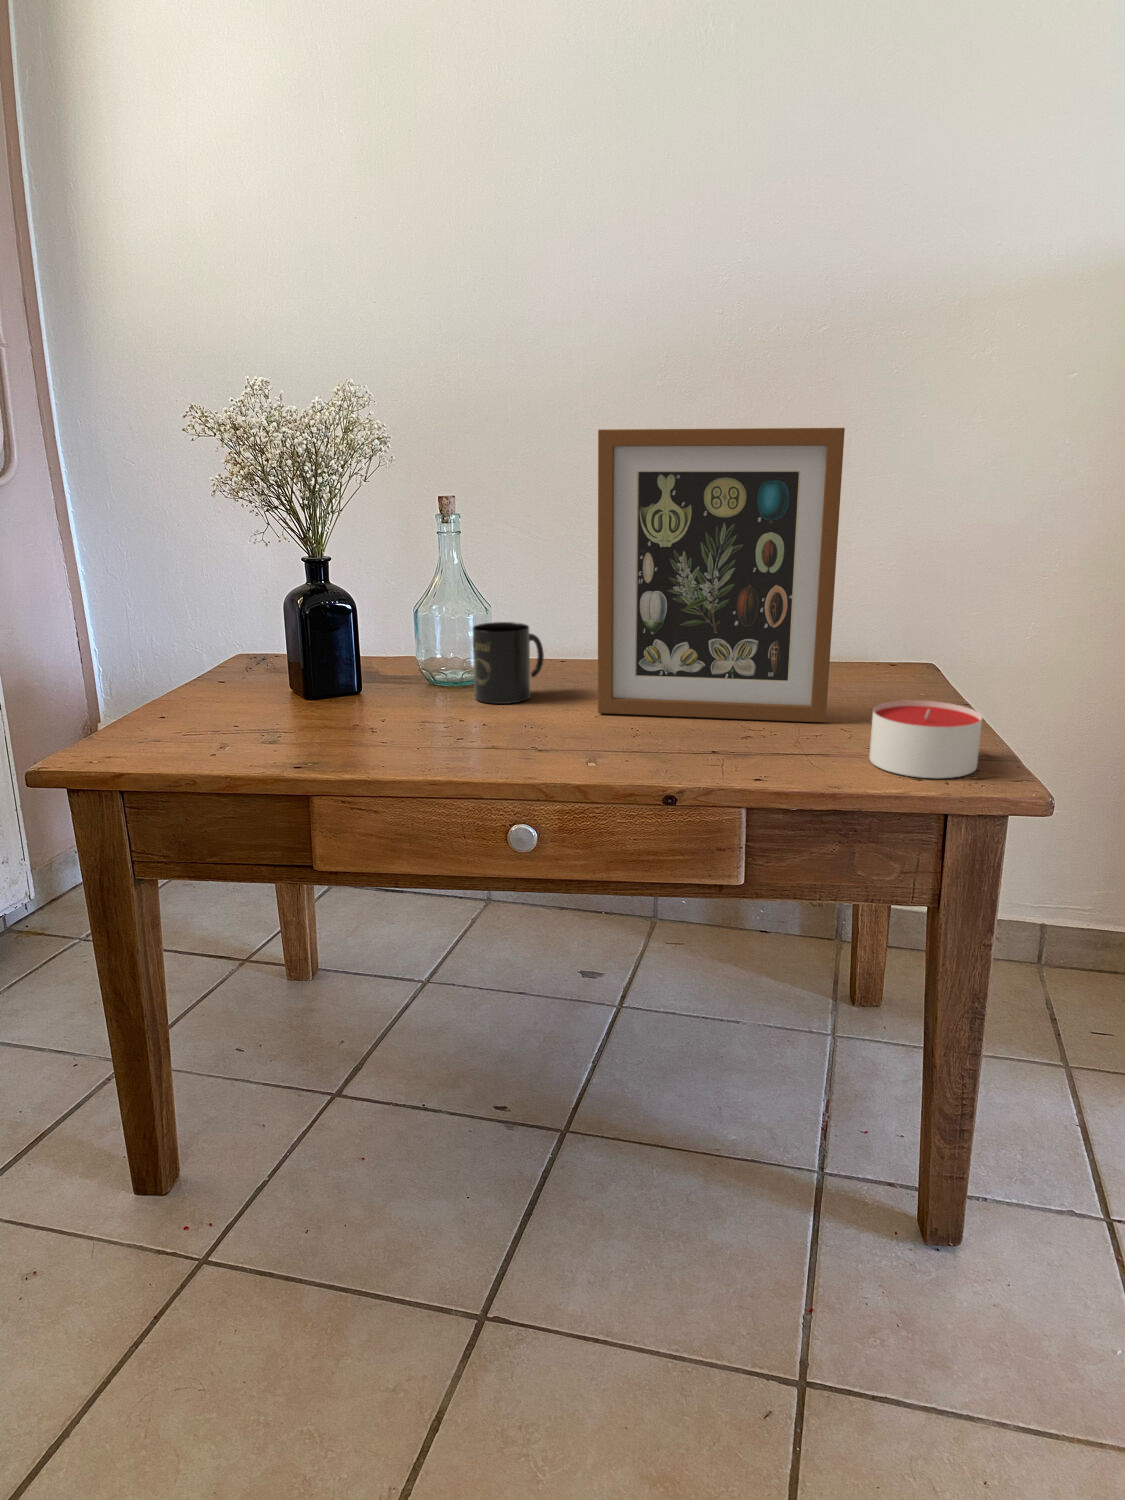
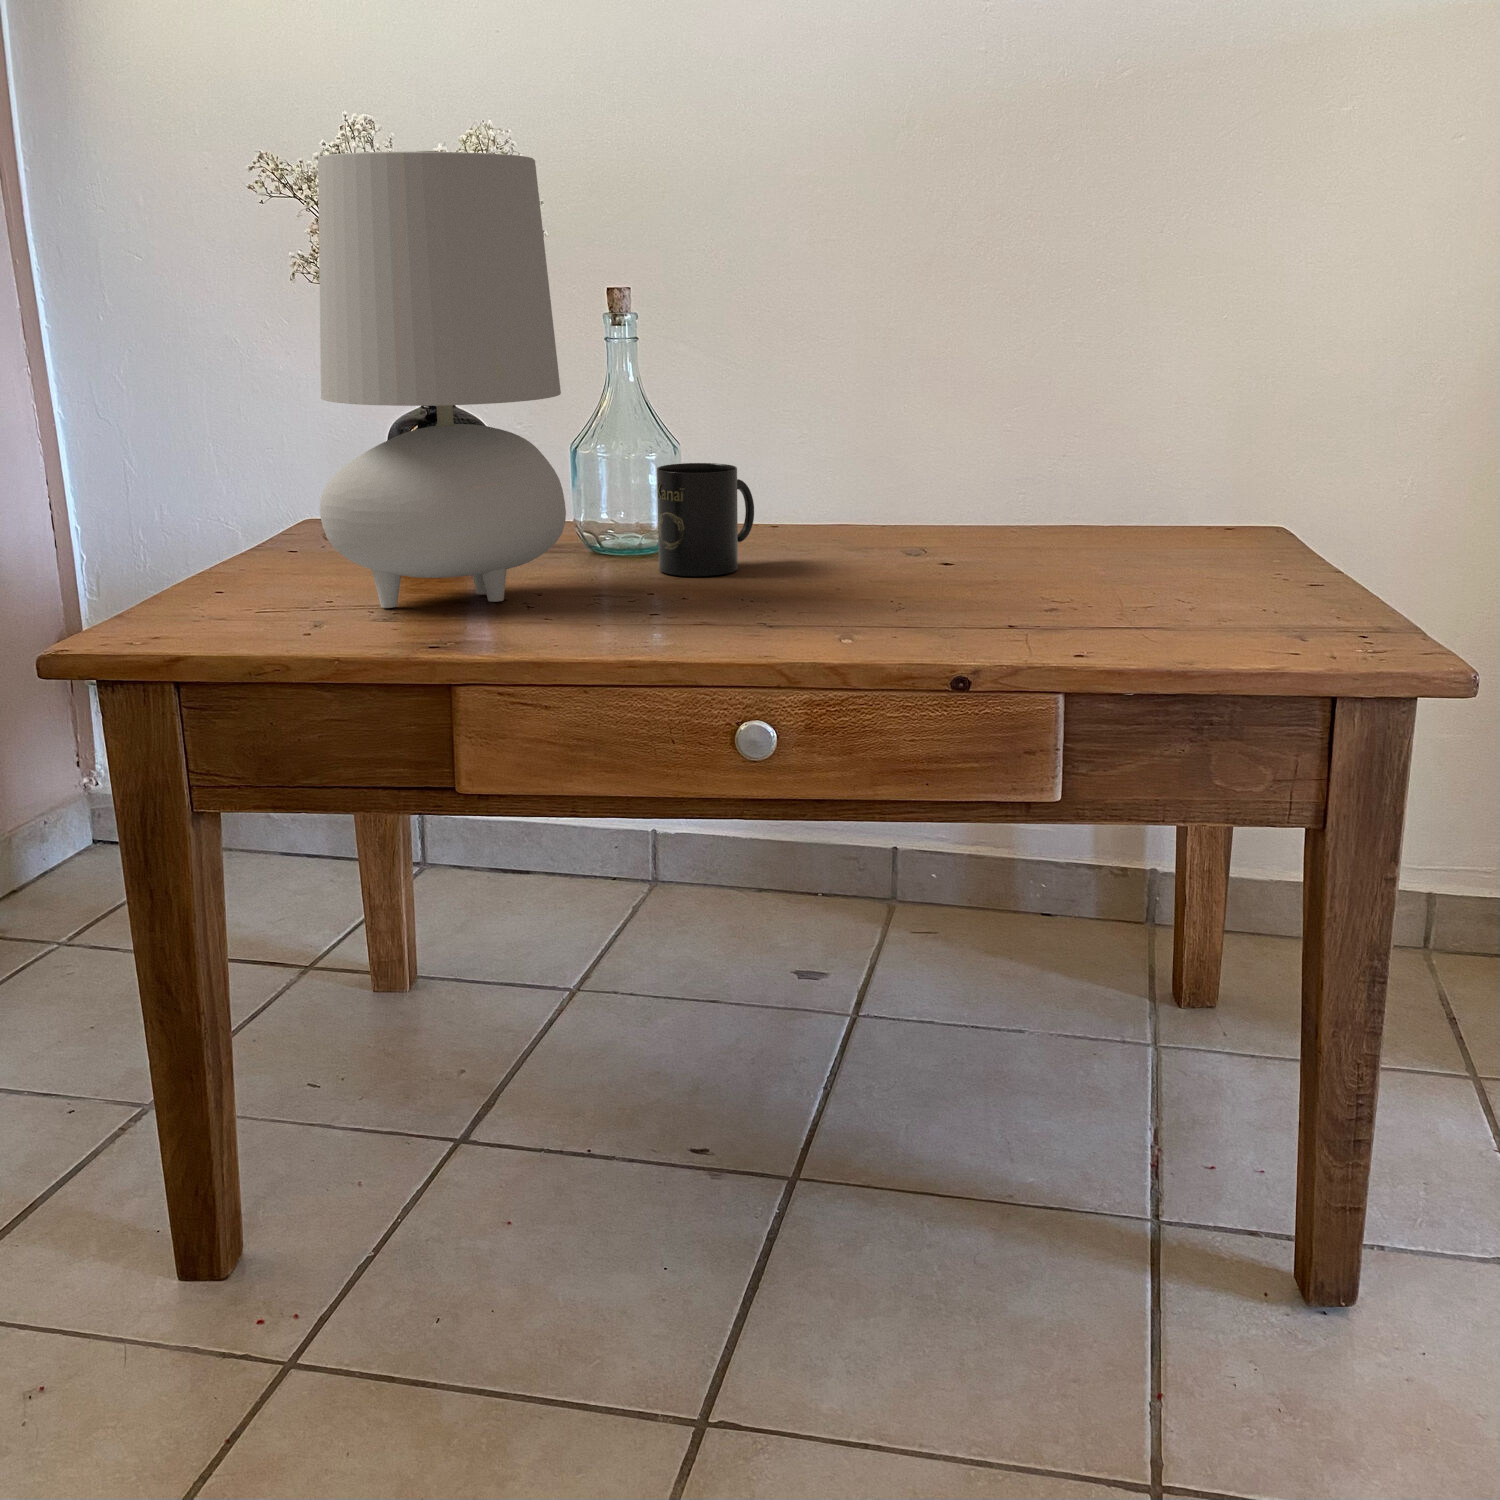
table lamp: none [225,415,403,731] -> present [318,151,566,608]
picture frame: present [598,428,845,723] -> none [839,174,1193,594]
candle: present [870,700,982,778] -> none [1233,552,1391,652]

